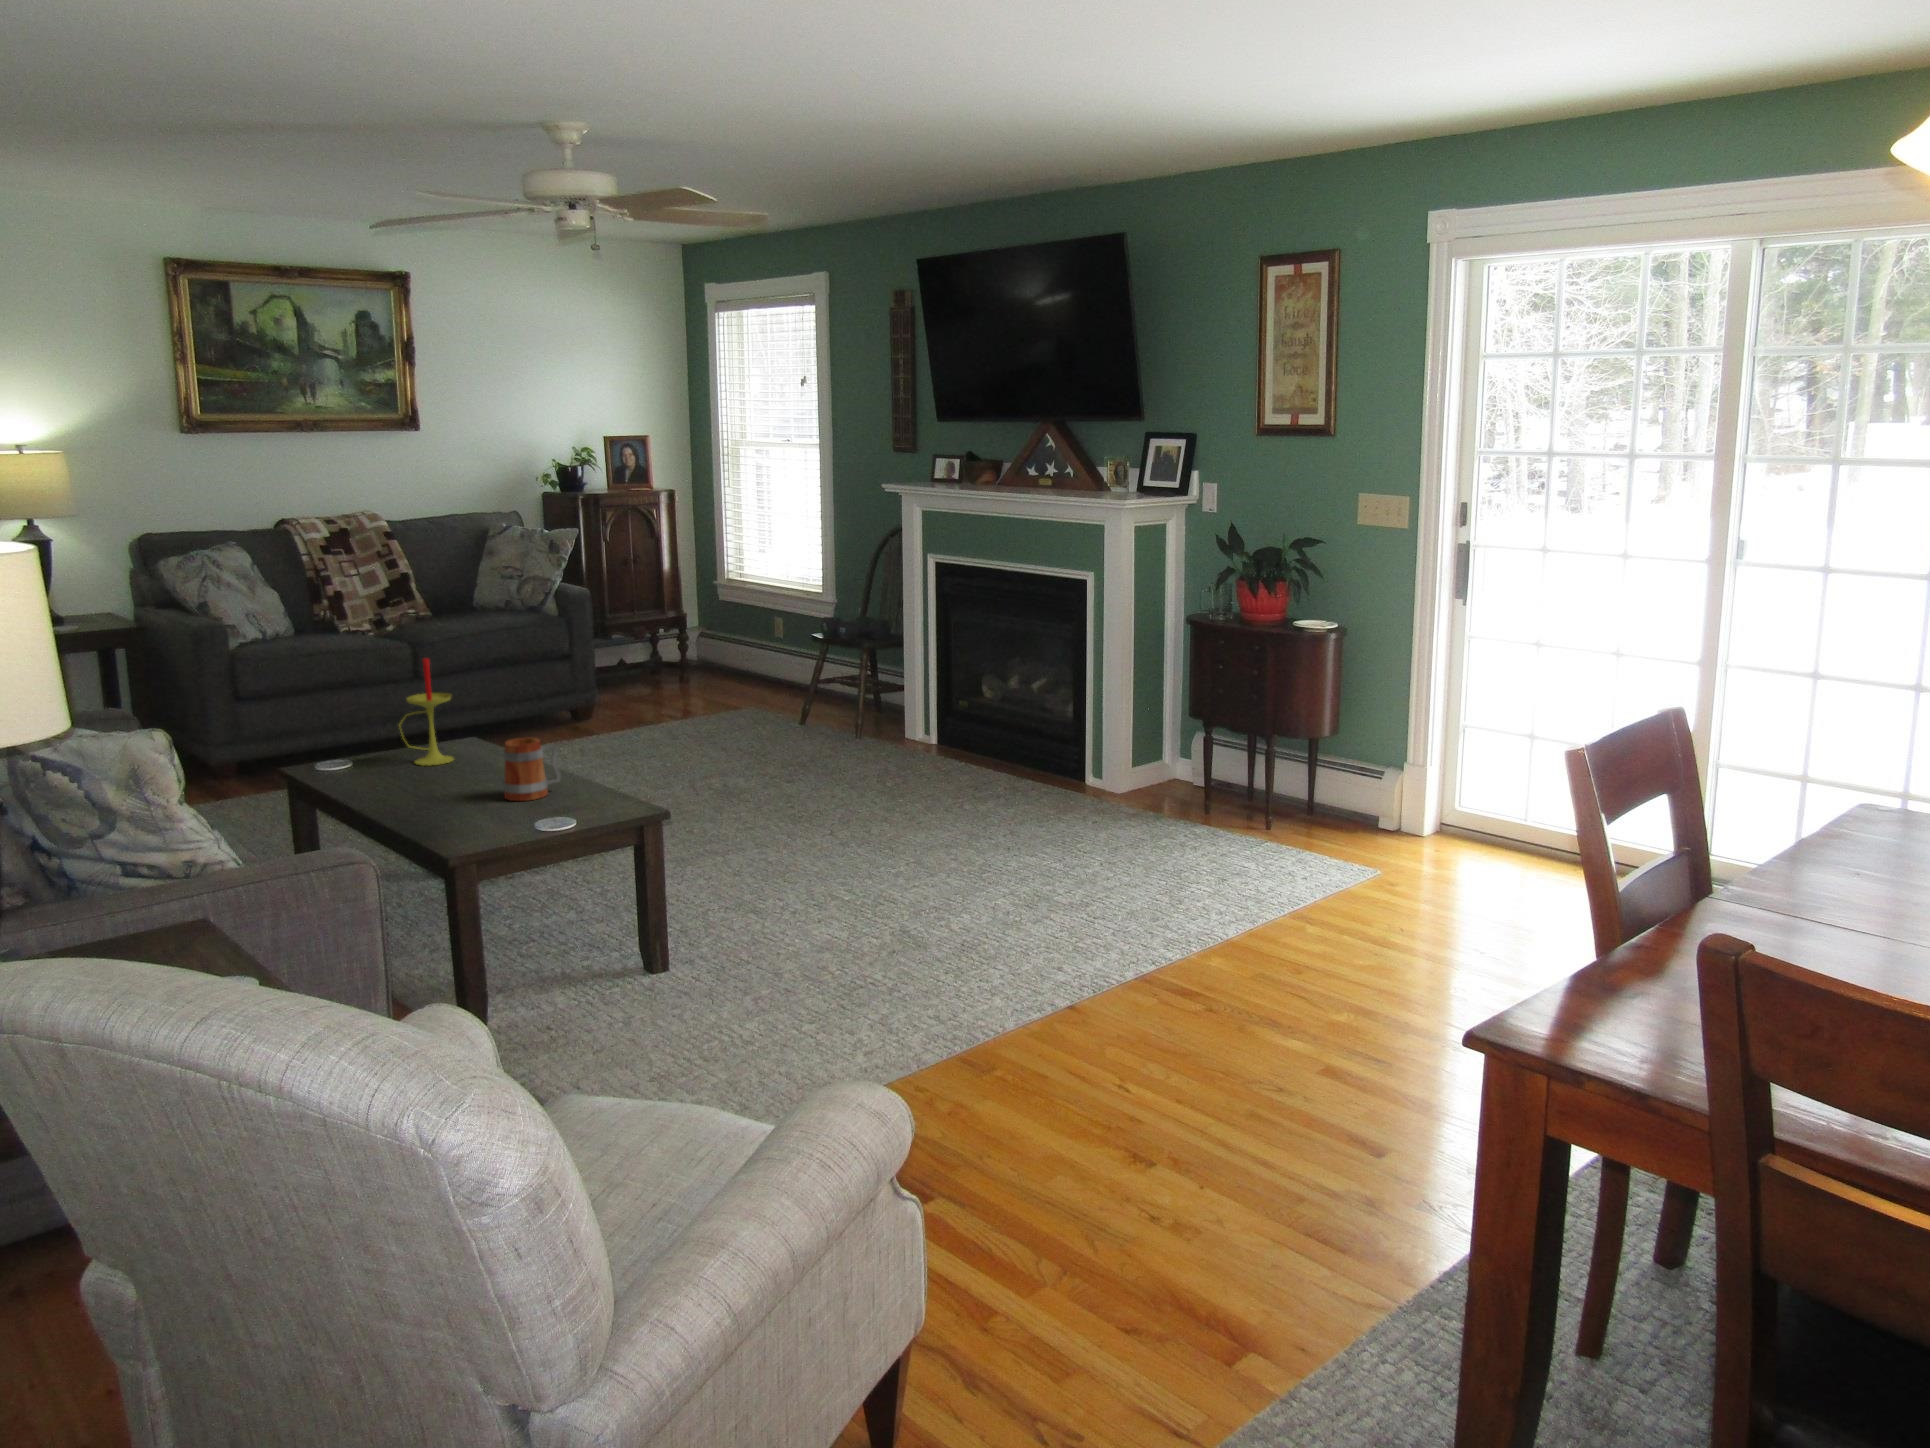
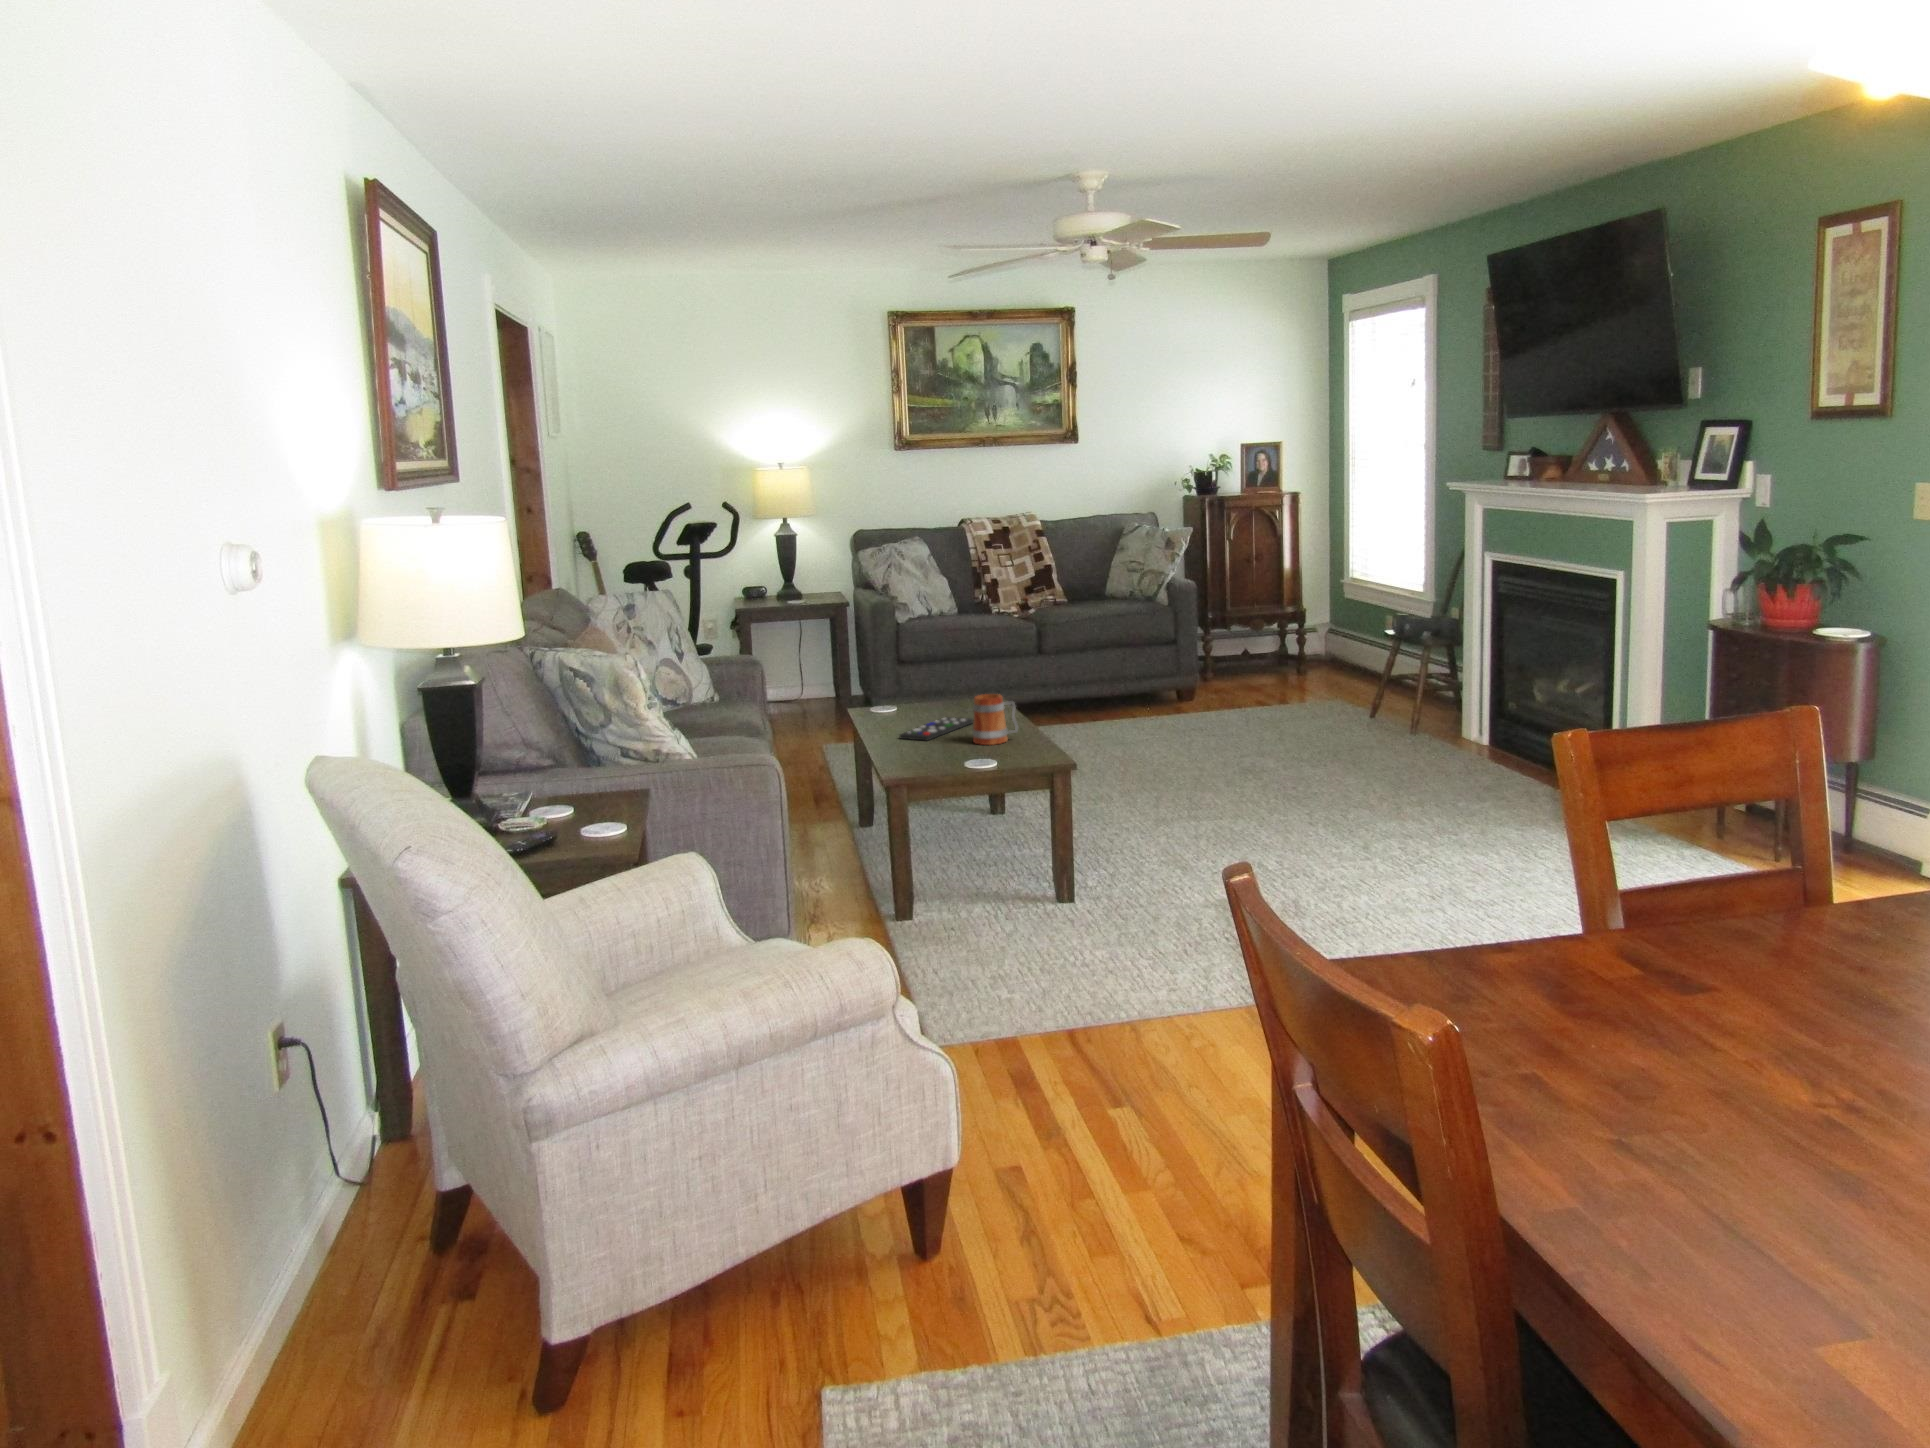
candle: present [399,658,453,766] -> none [930,625,973,714]
remote control: none [396,769,474,804] -> present [900,717,973,741]

